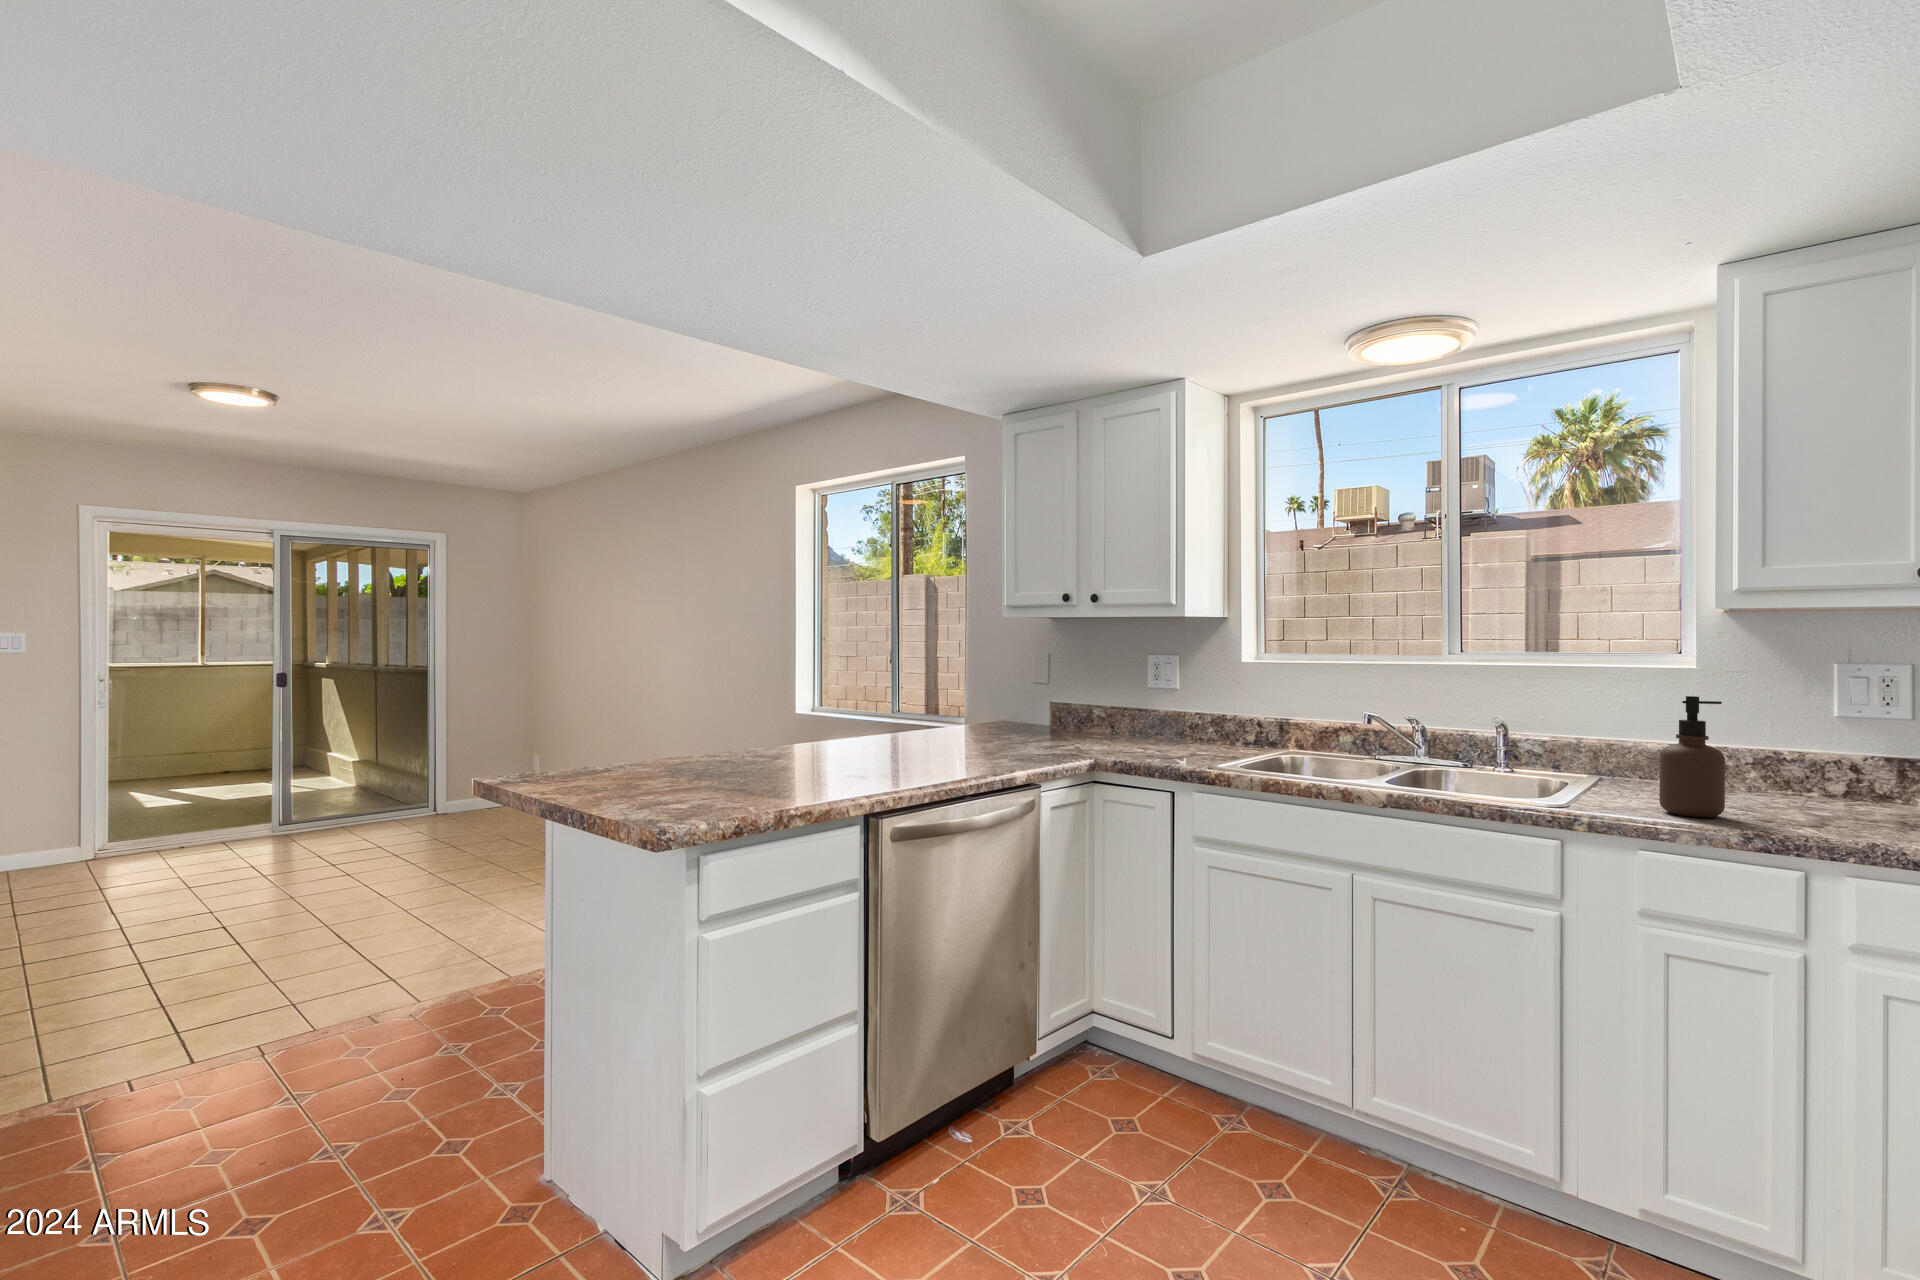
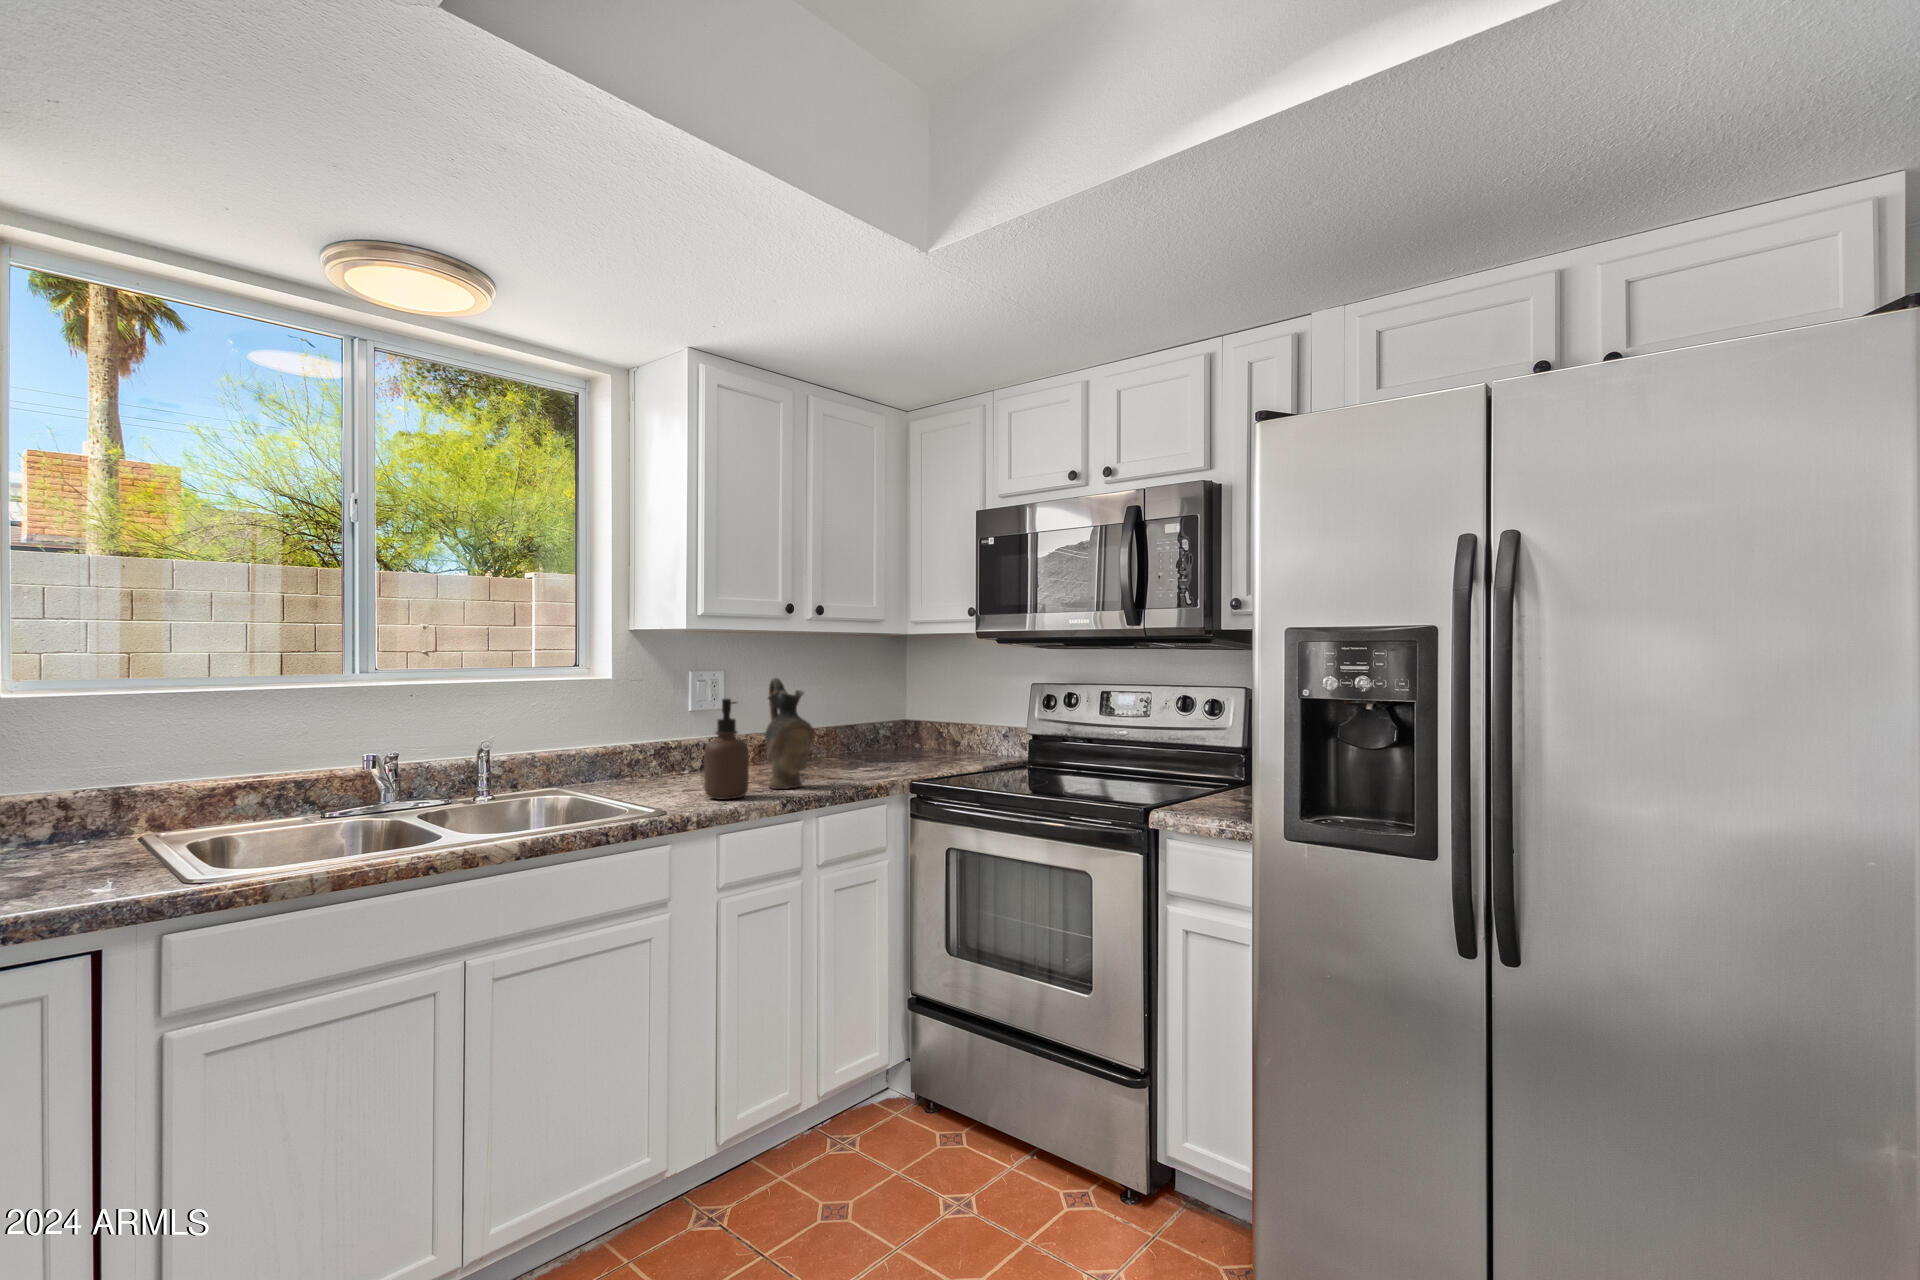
ceramic pitcher: none [1793,676,1878,830] -> present [765,678,814,789]

